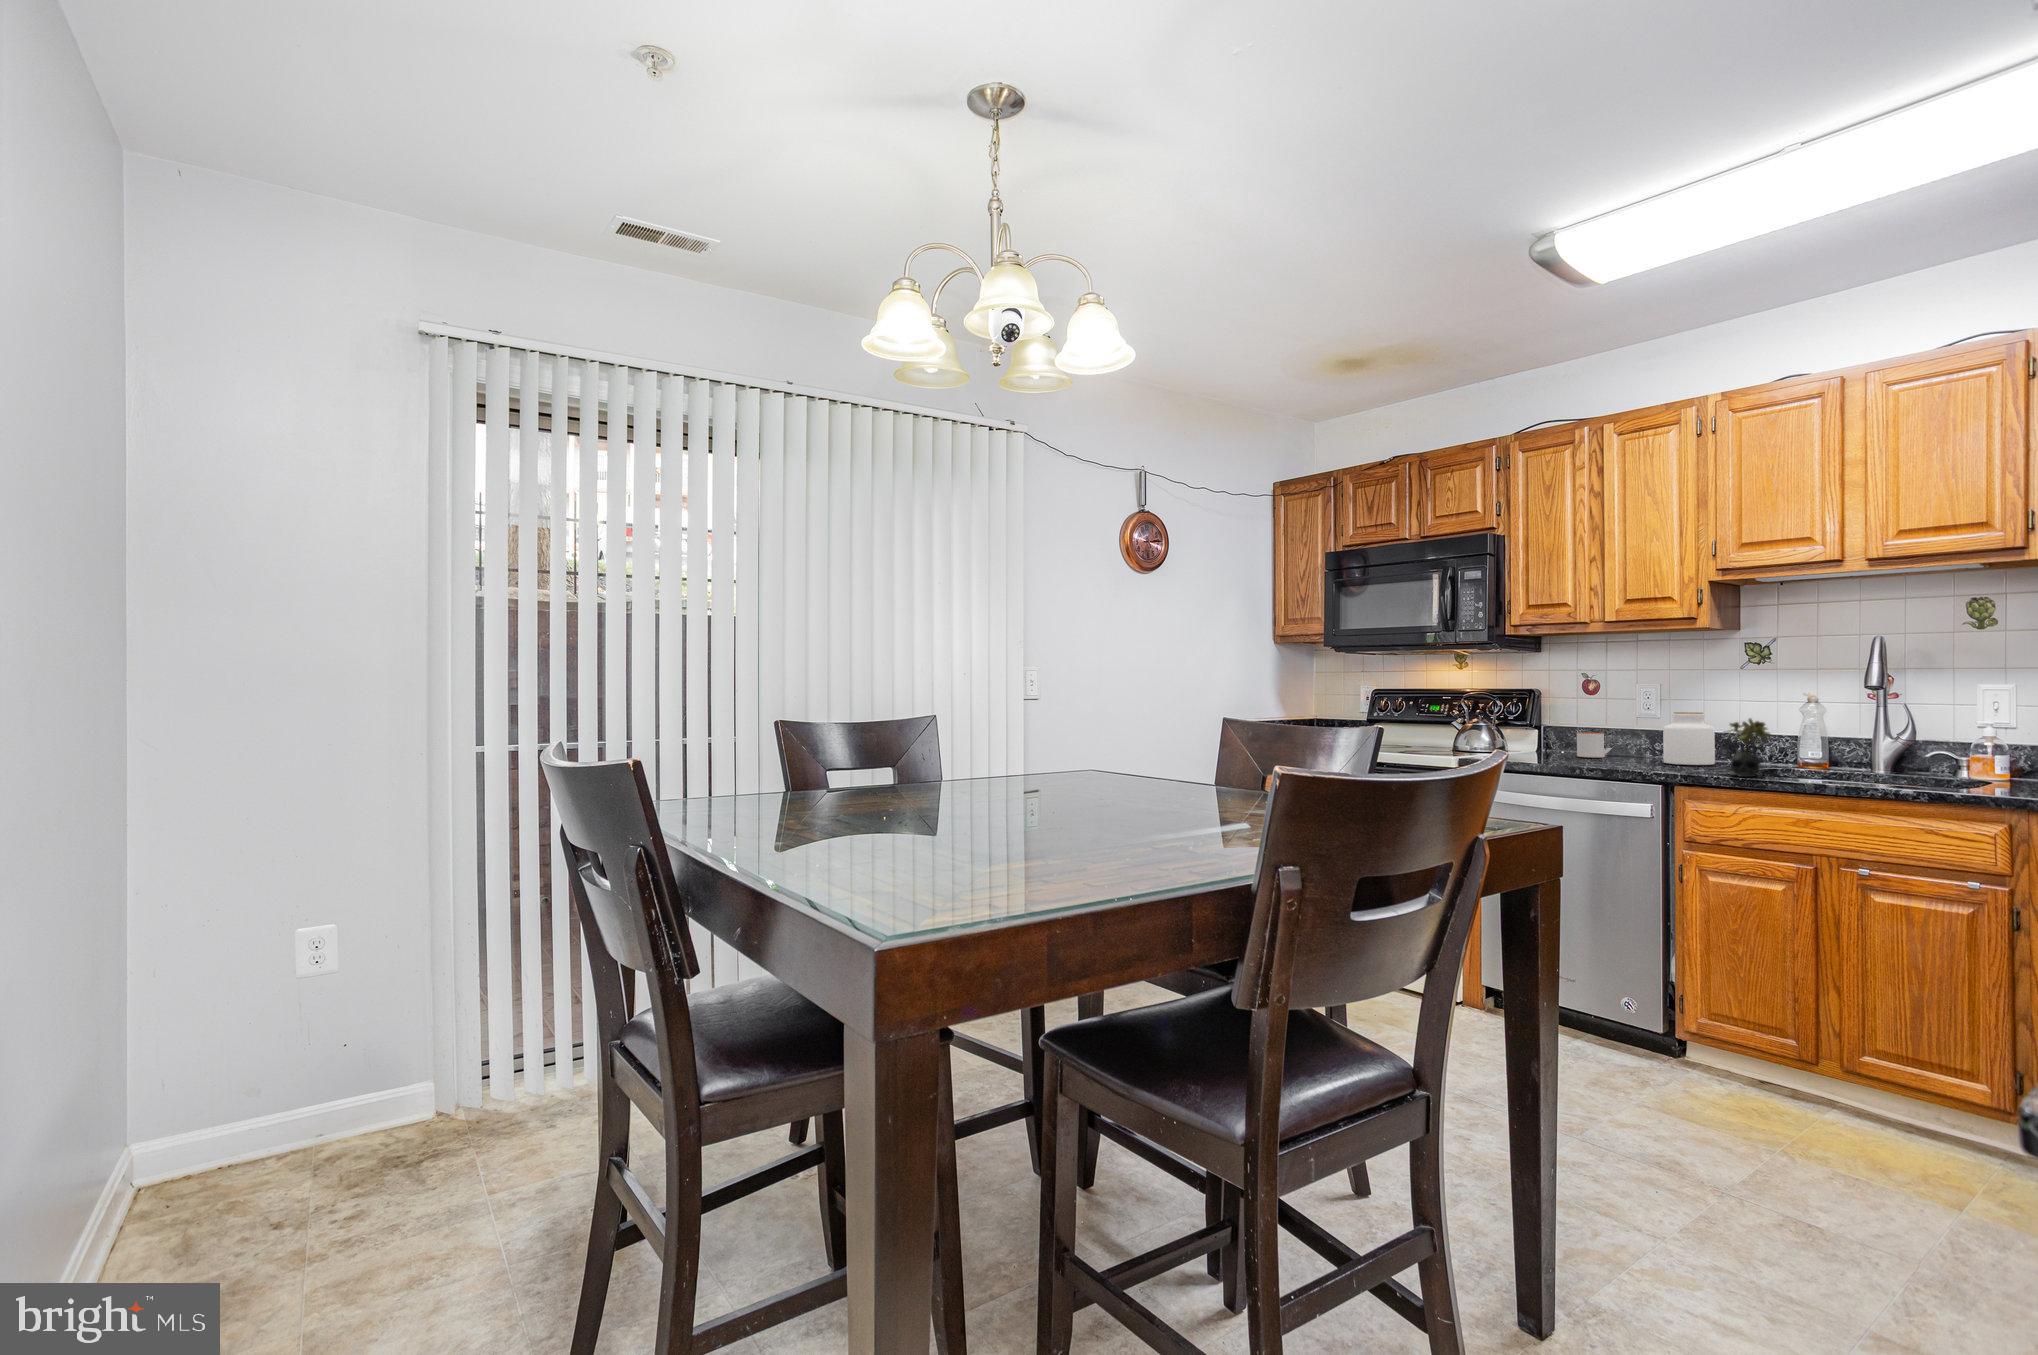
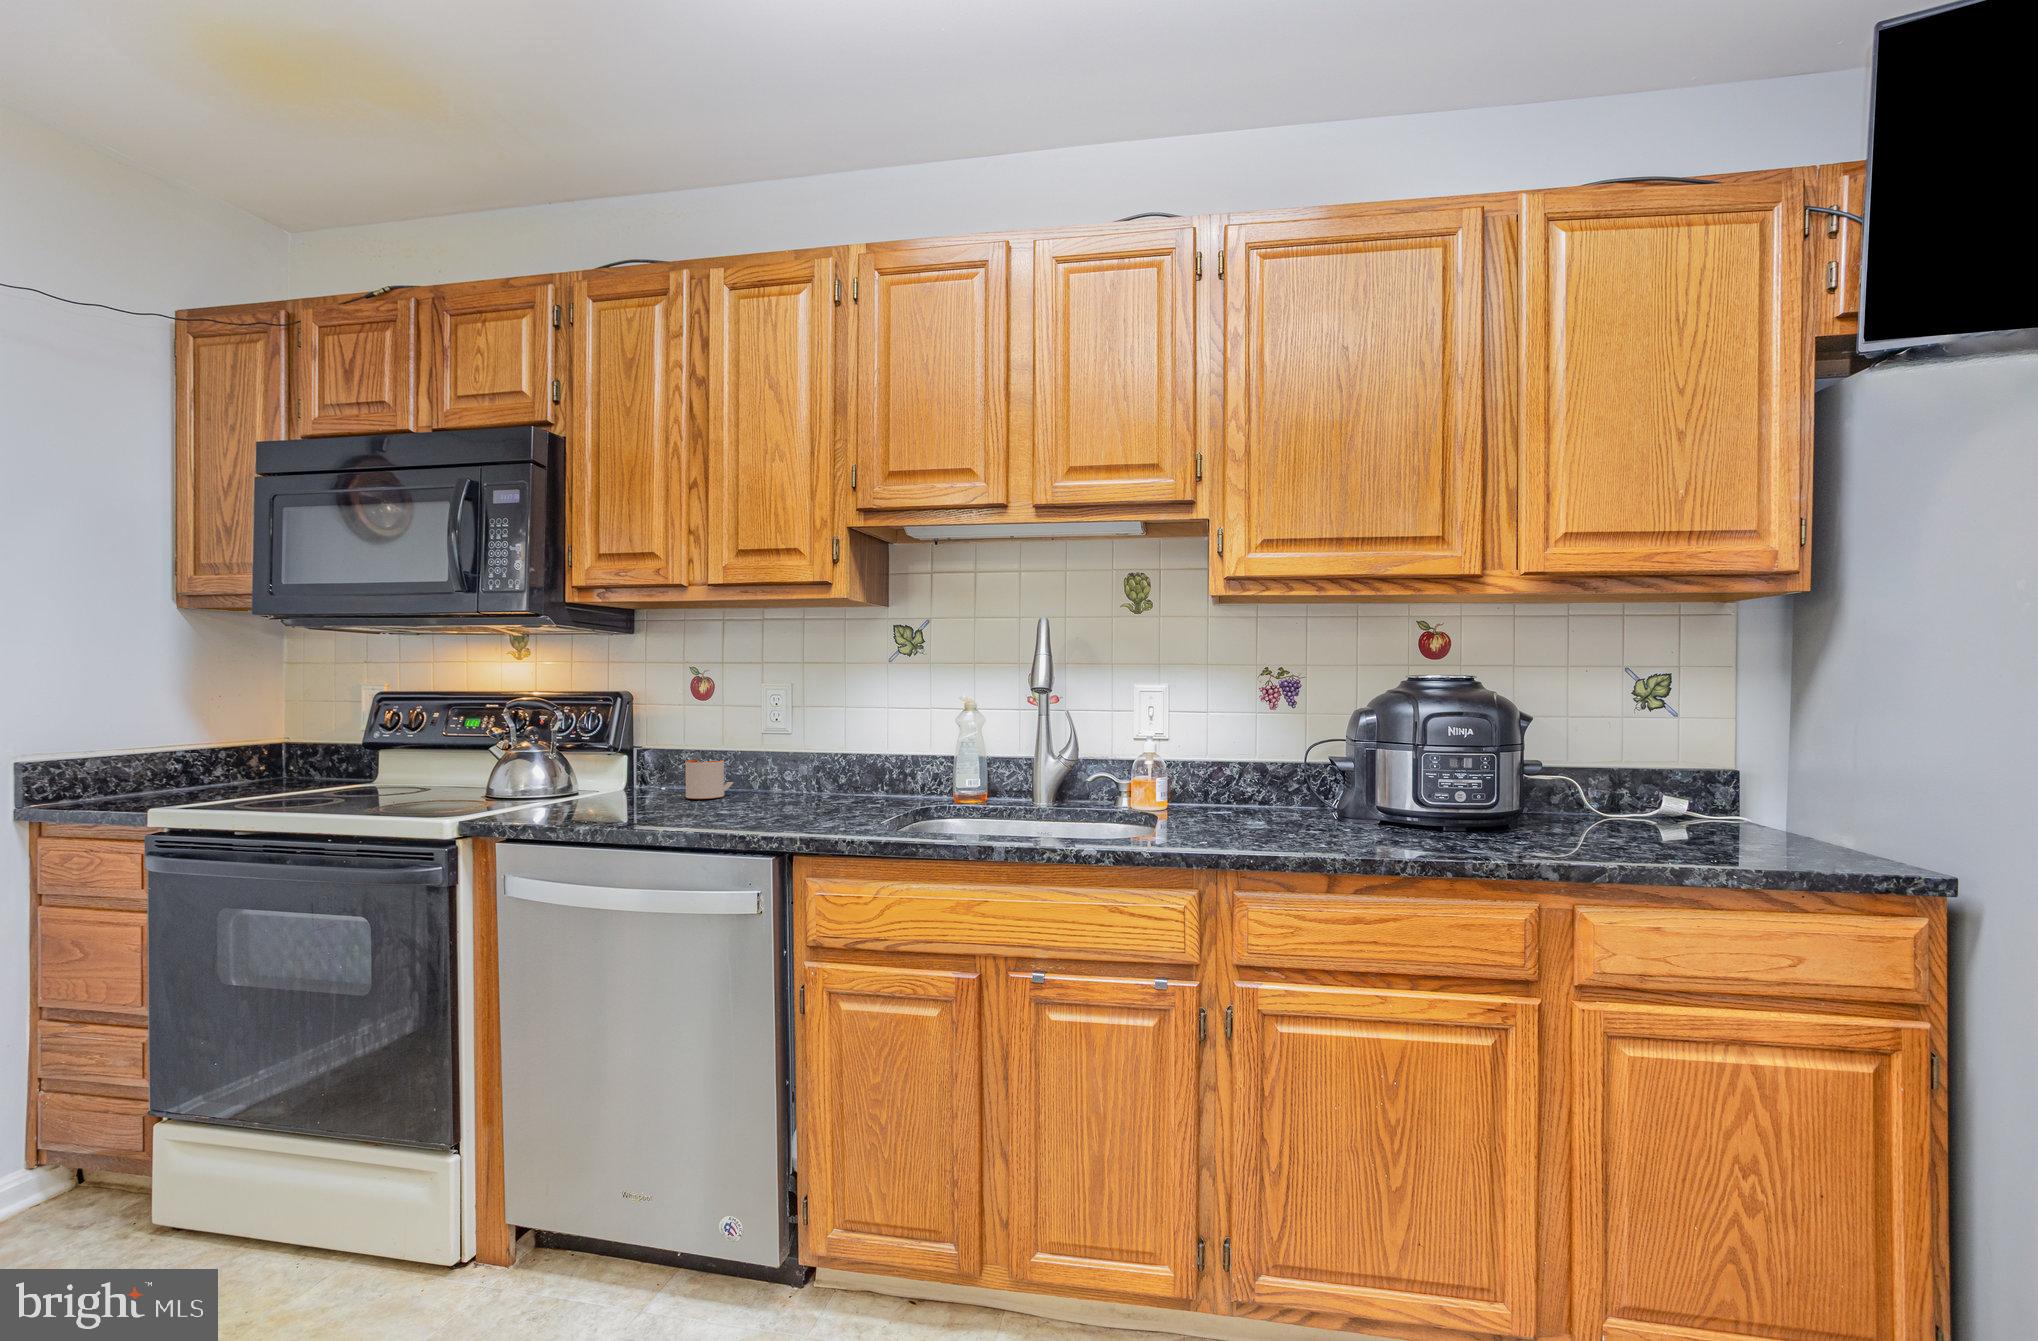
jar: present [1663,712,1715,765] -> none [795,727,859,806]
succulent plant: present [1726,719,1770,777] -> none [864,737,924,830]

